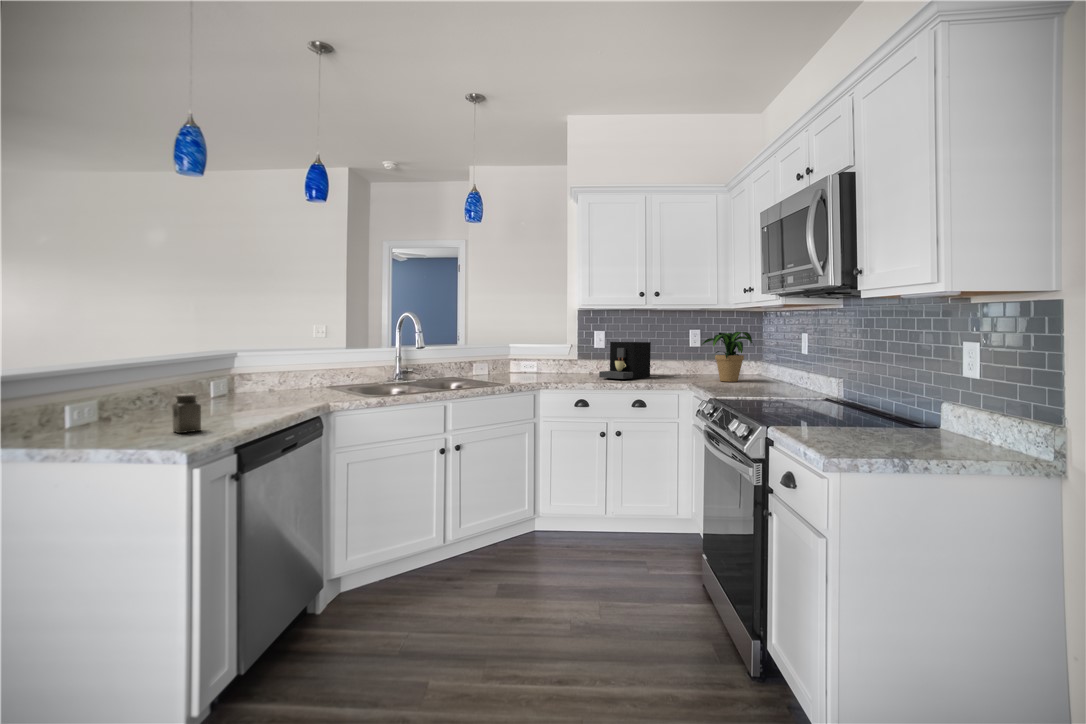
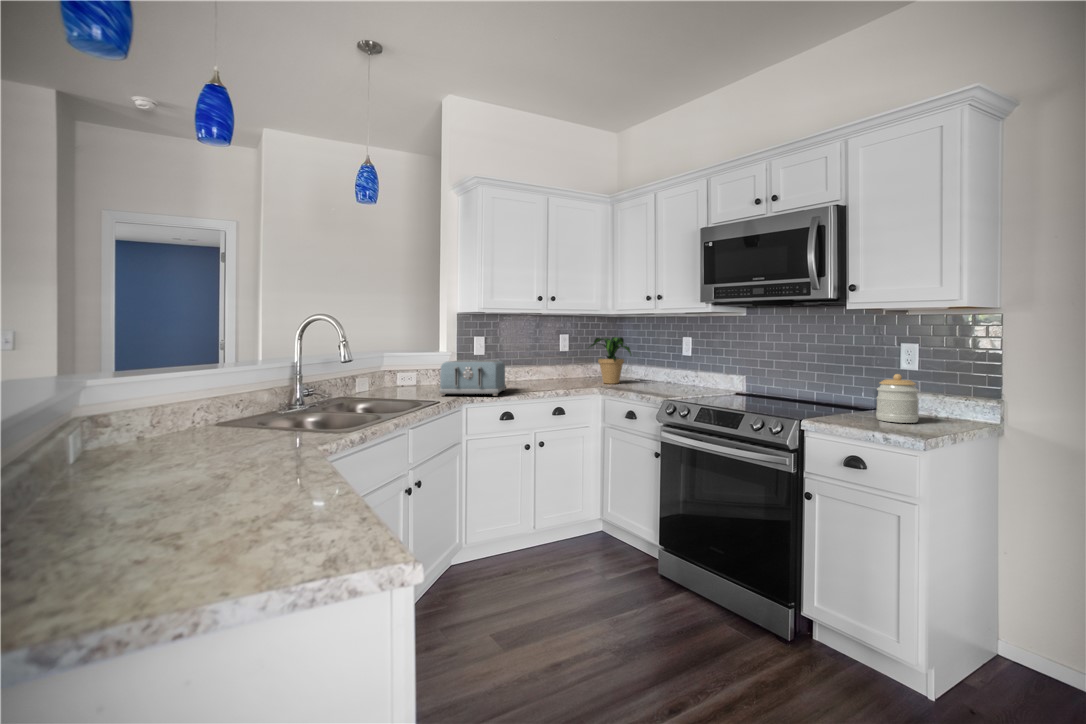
coffee maker: present [599,342,651,379] -> none [499,348,534,387]
toaster: none [529,353,599,384] -> present [439,360,506,396]
jar: none [862,381,913,441] -> present [876,374,919,423]
salt shaker: present [172,394,201,433] -> none [69,483,164,598]

